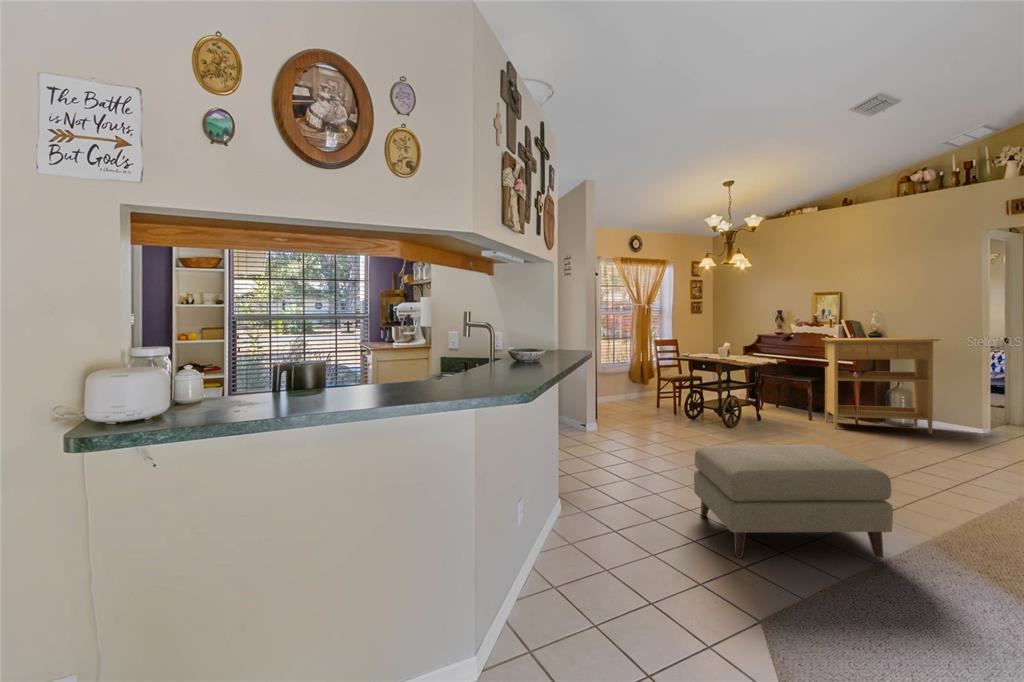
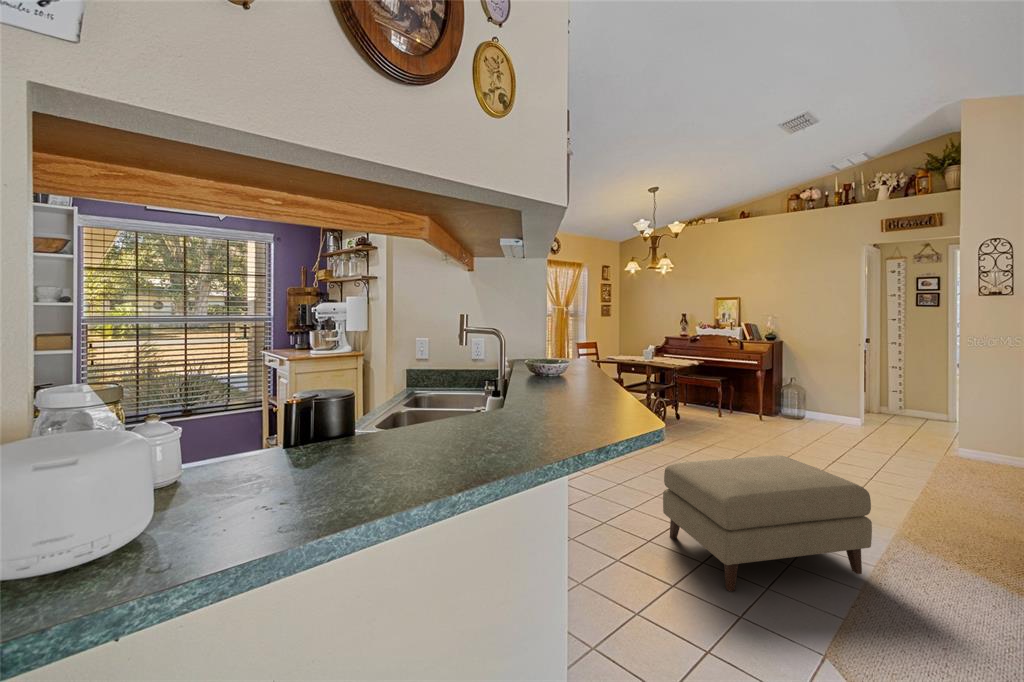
console table: present [822,337,940,434] -> none [728,339,830,426]

